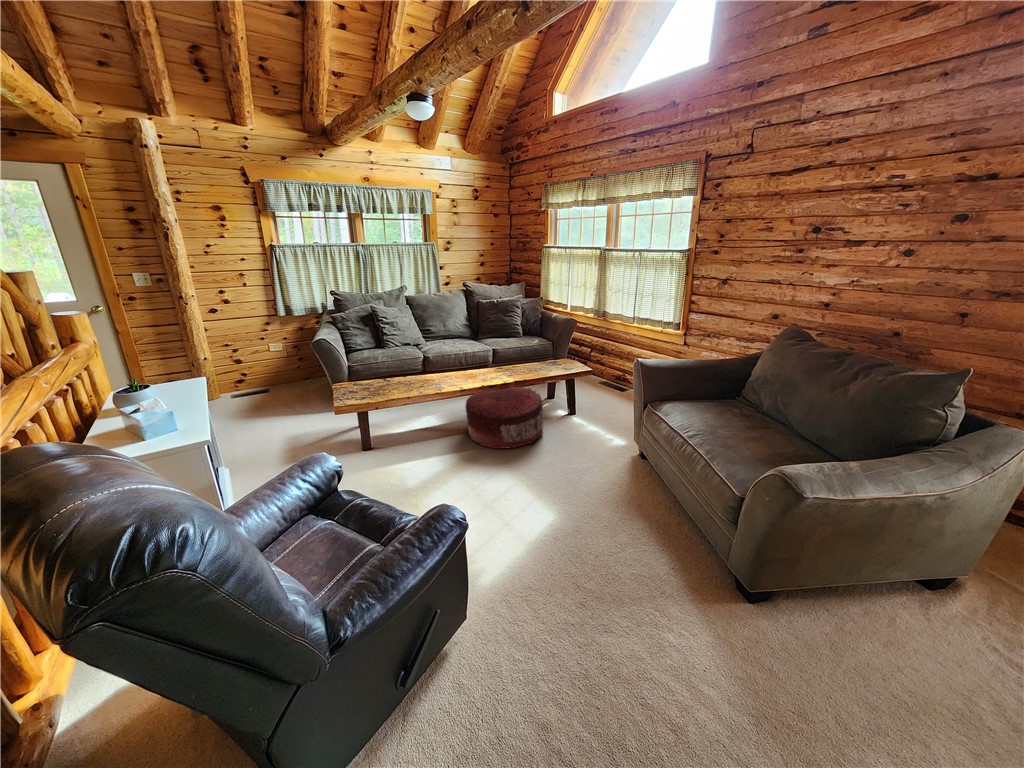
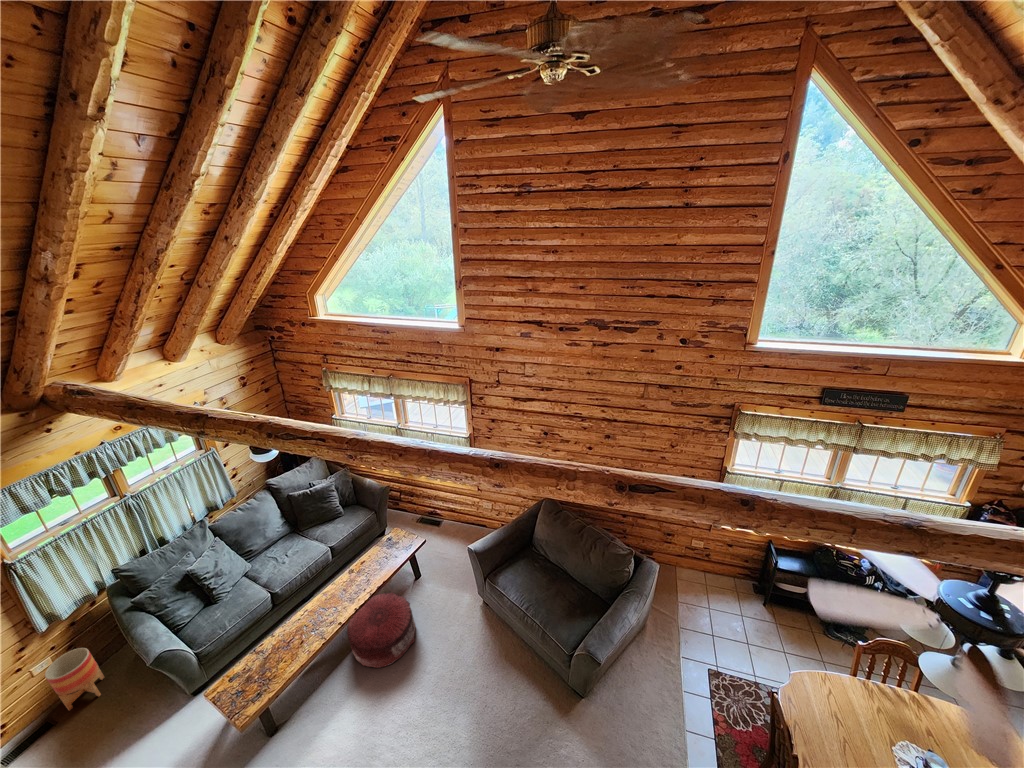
planter: none [273,345,310,388] -> present [45,648,104,710]

